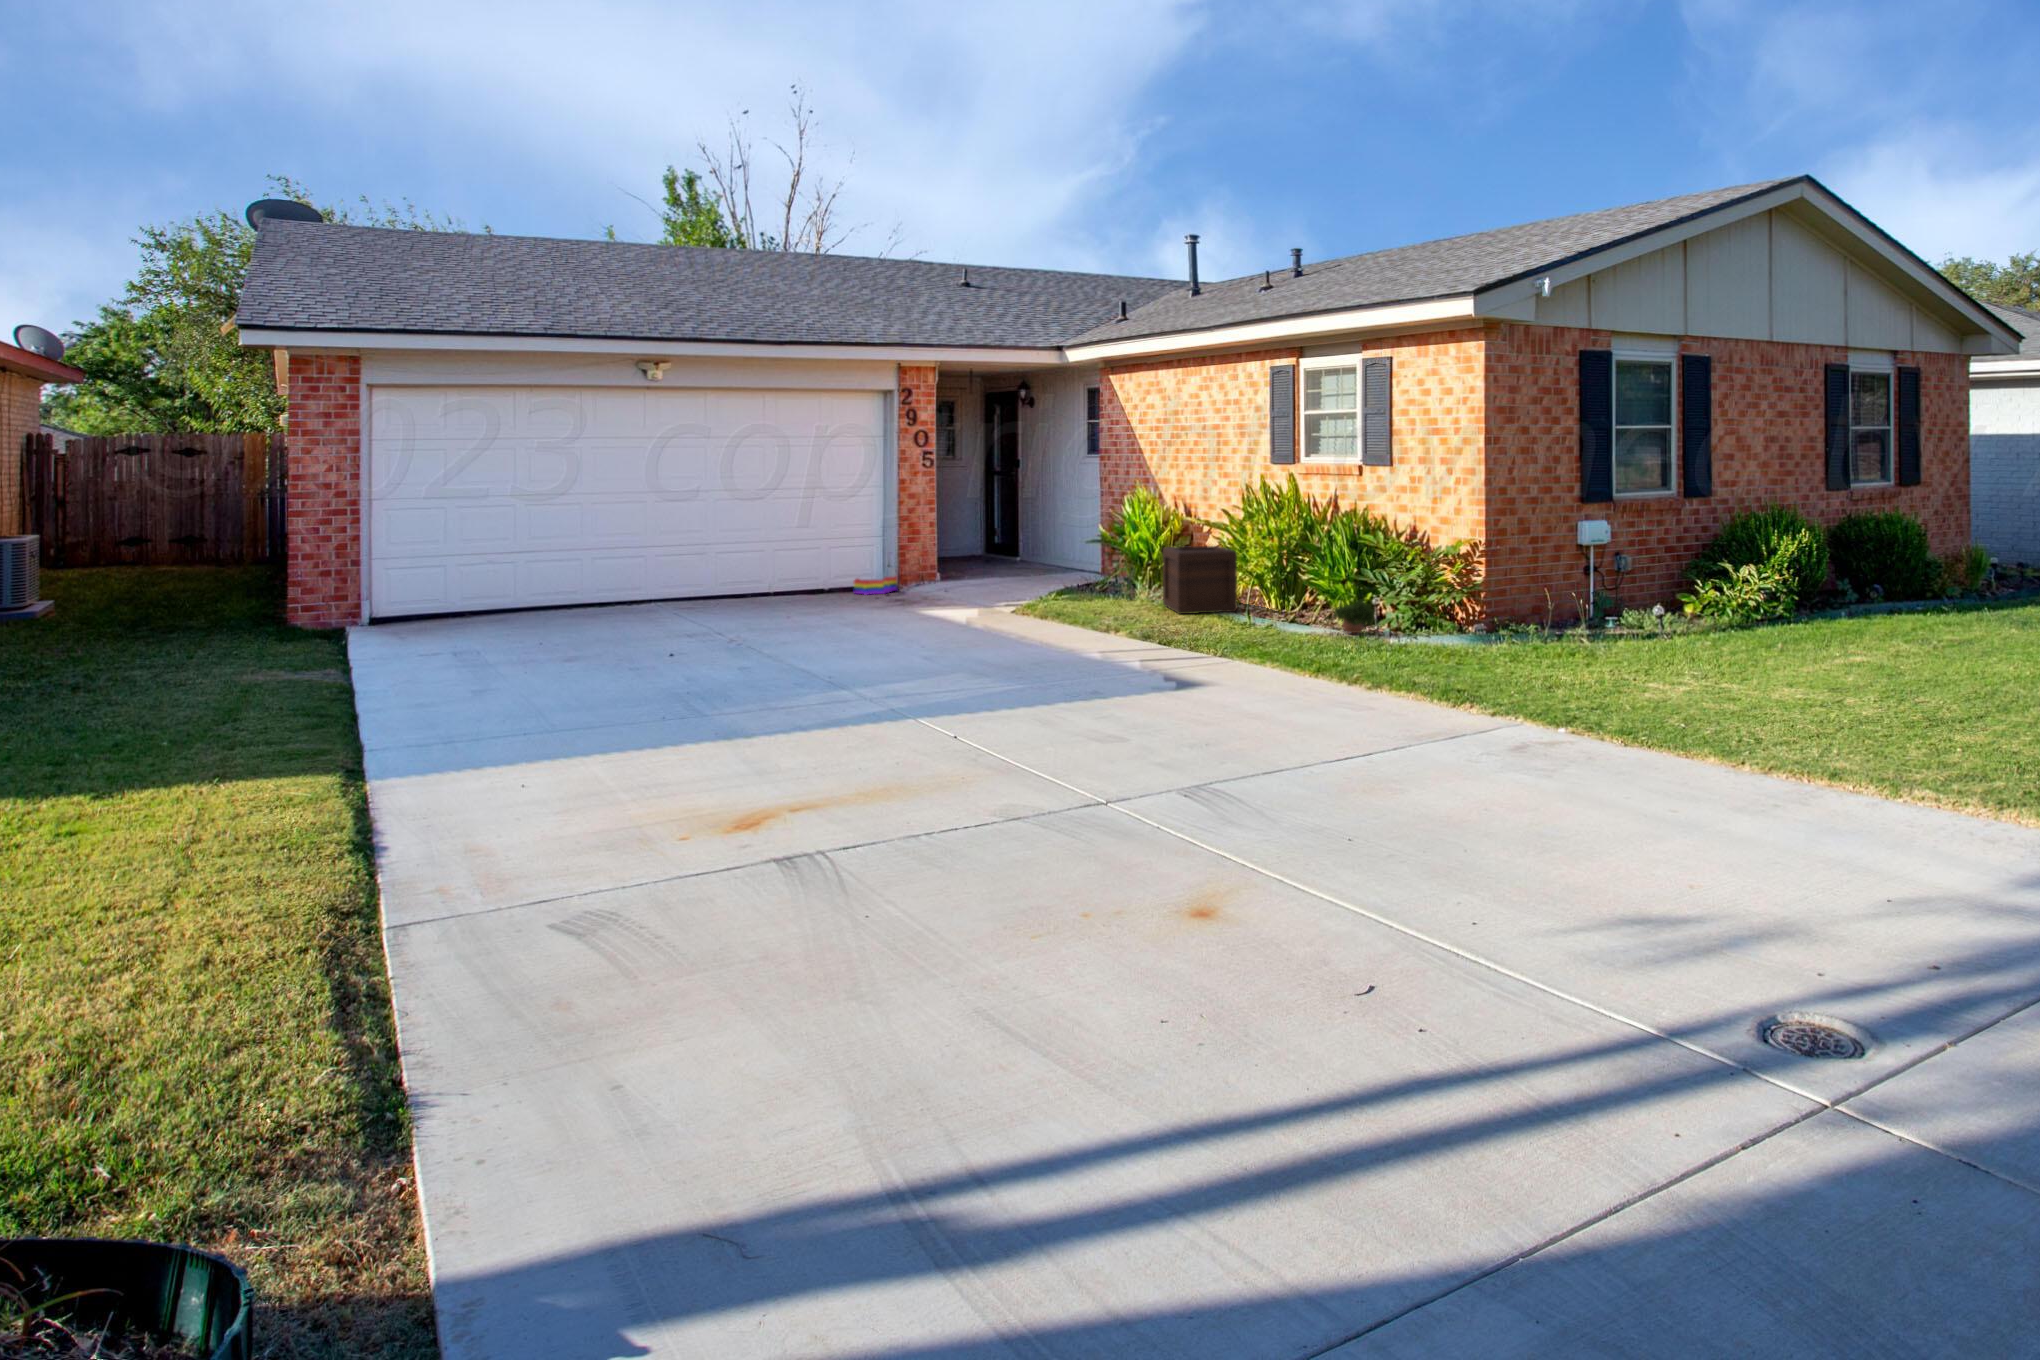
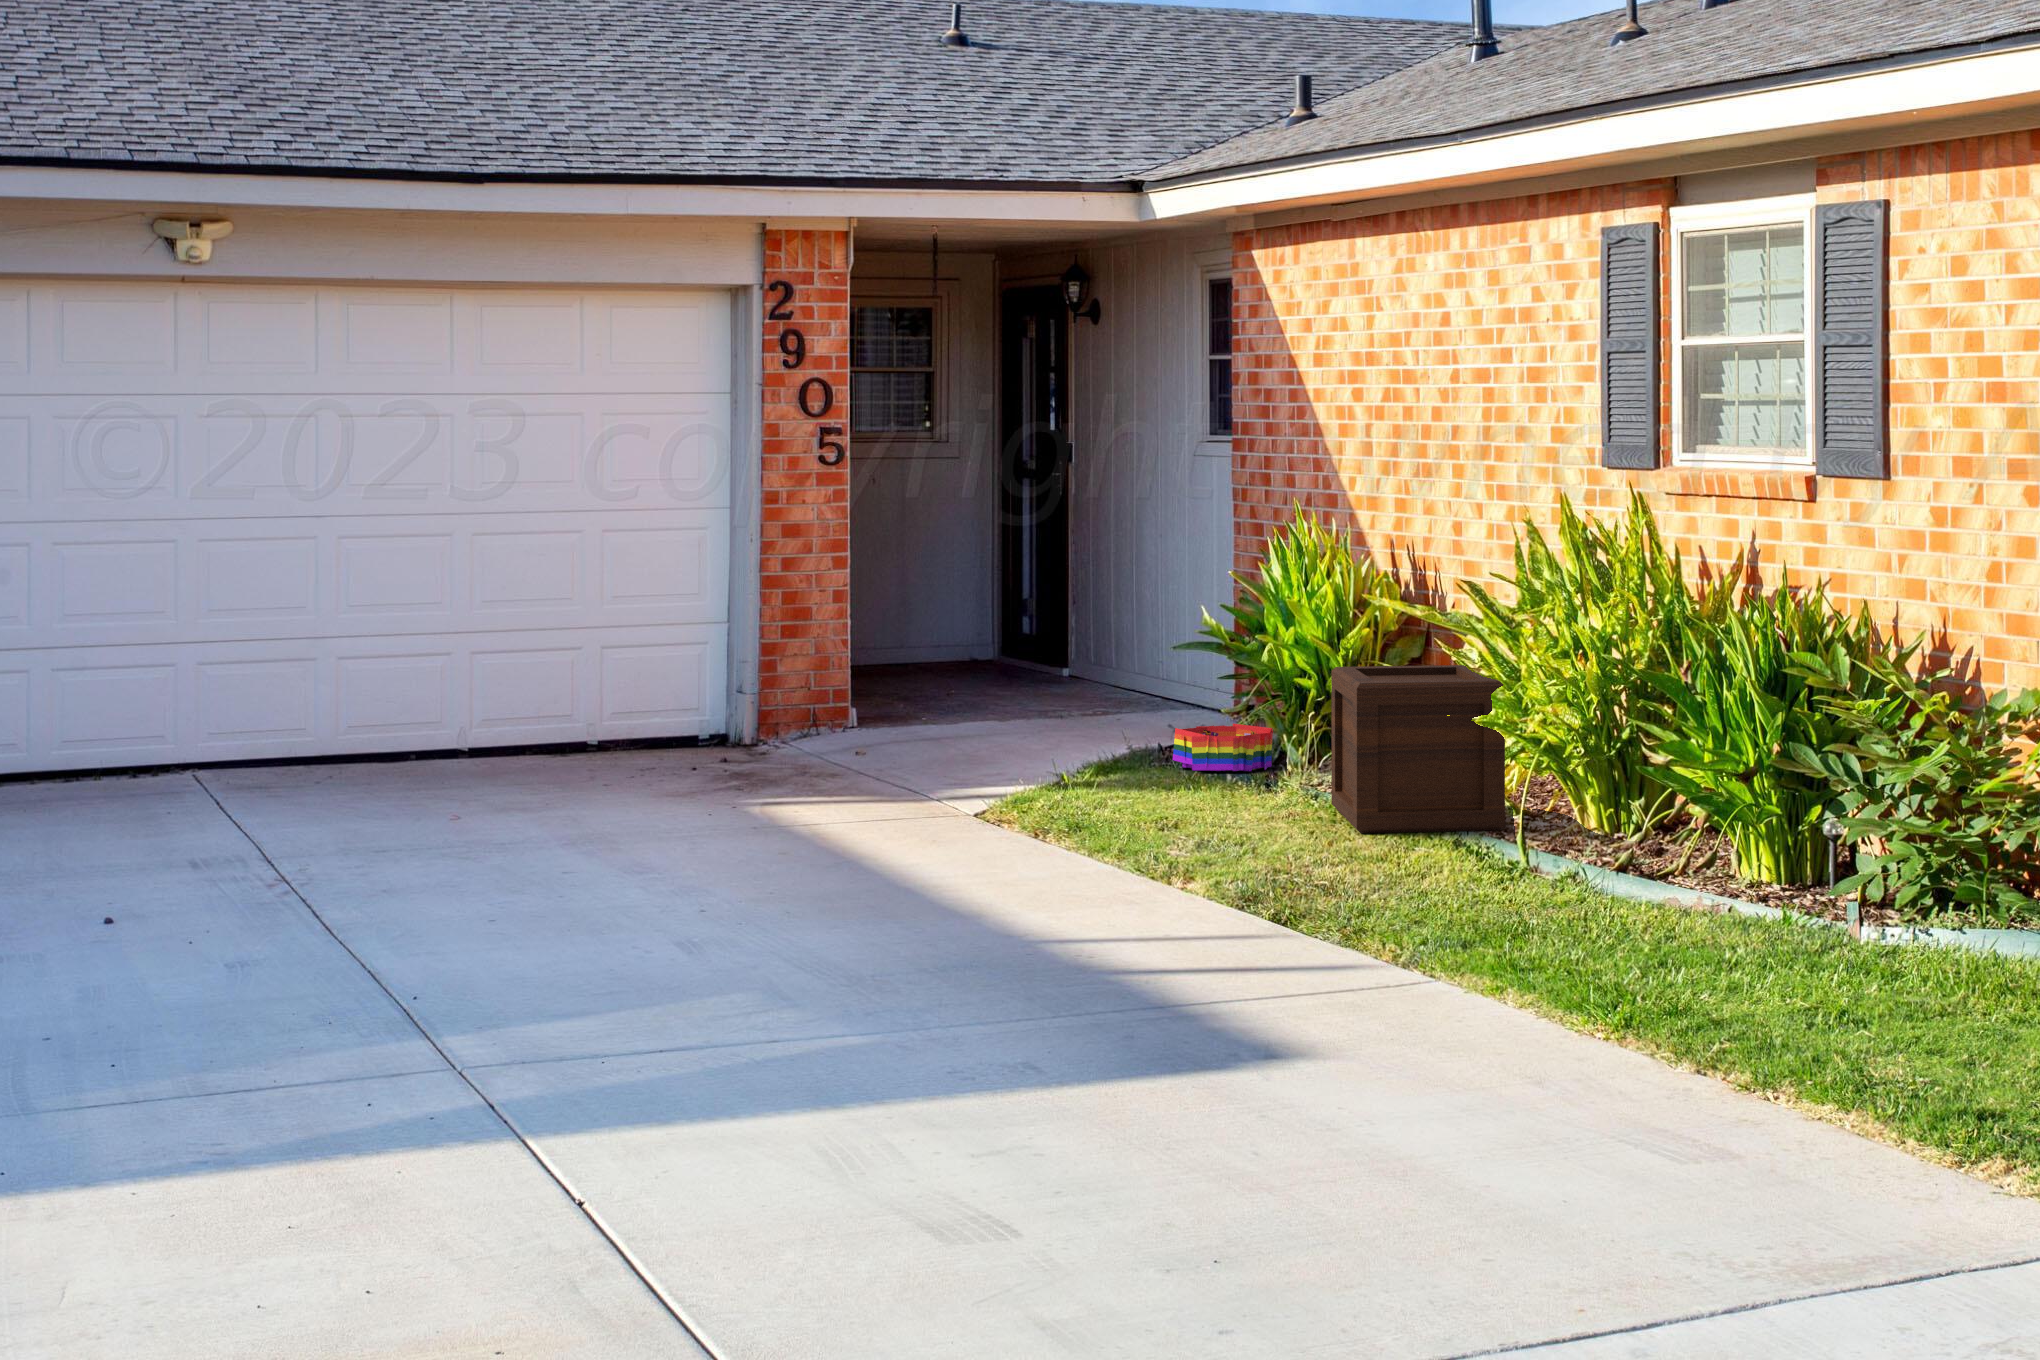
storage bin: present [854,577,897,595] -> present [1173,724,1273,771]
potted plant: present [1325,600,1379,633] -> none [1692,818,1845,915]

